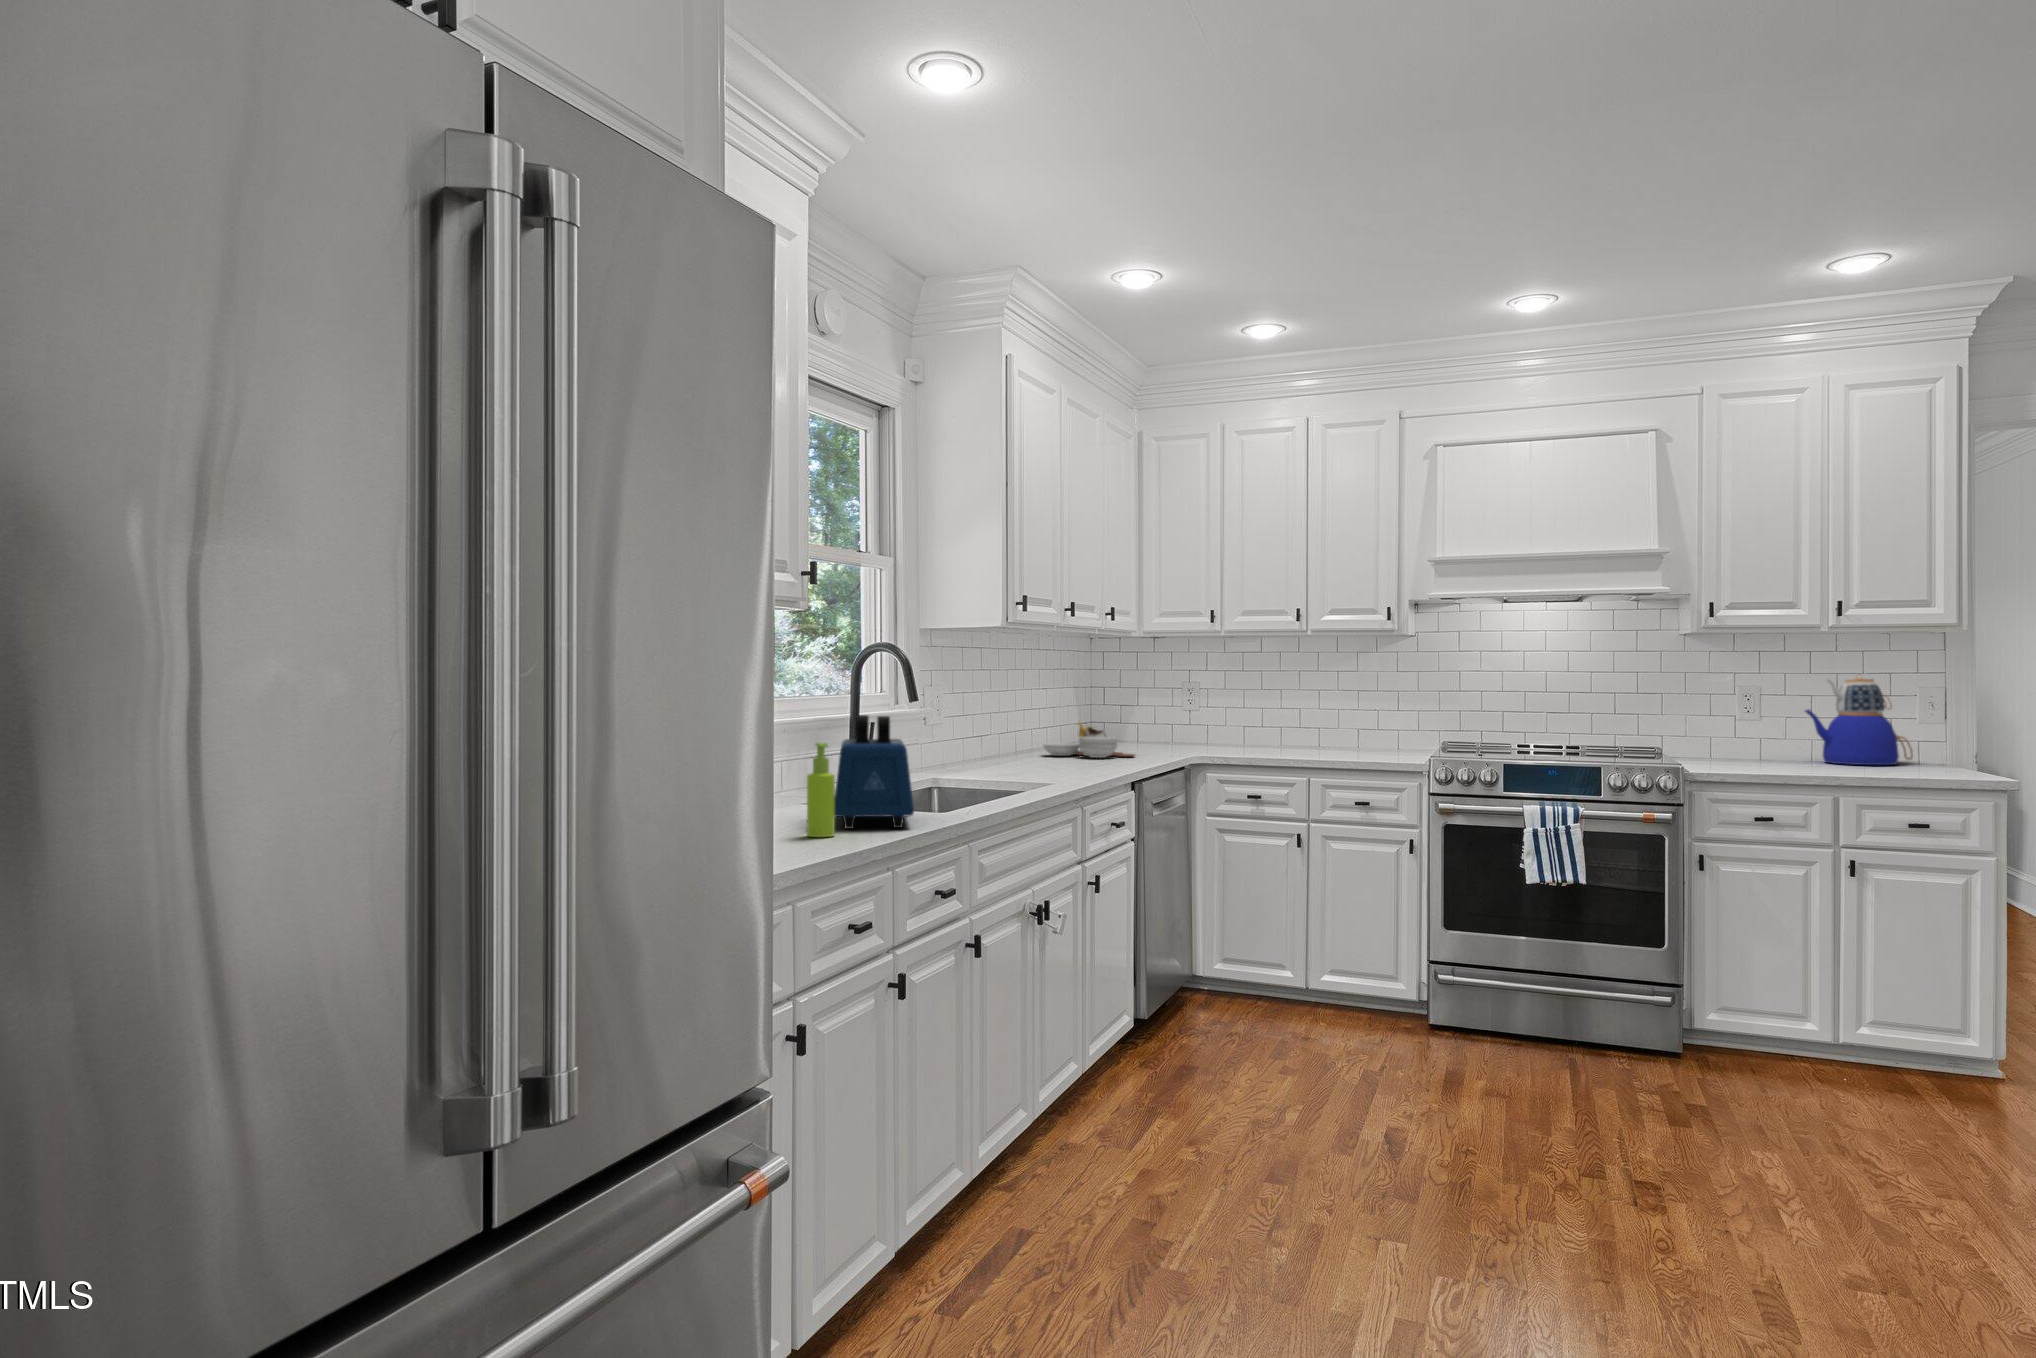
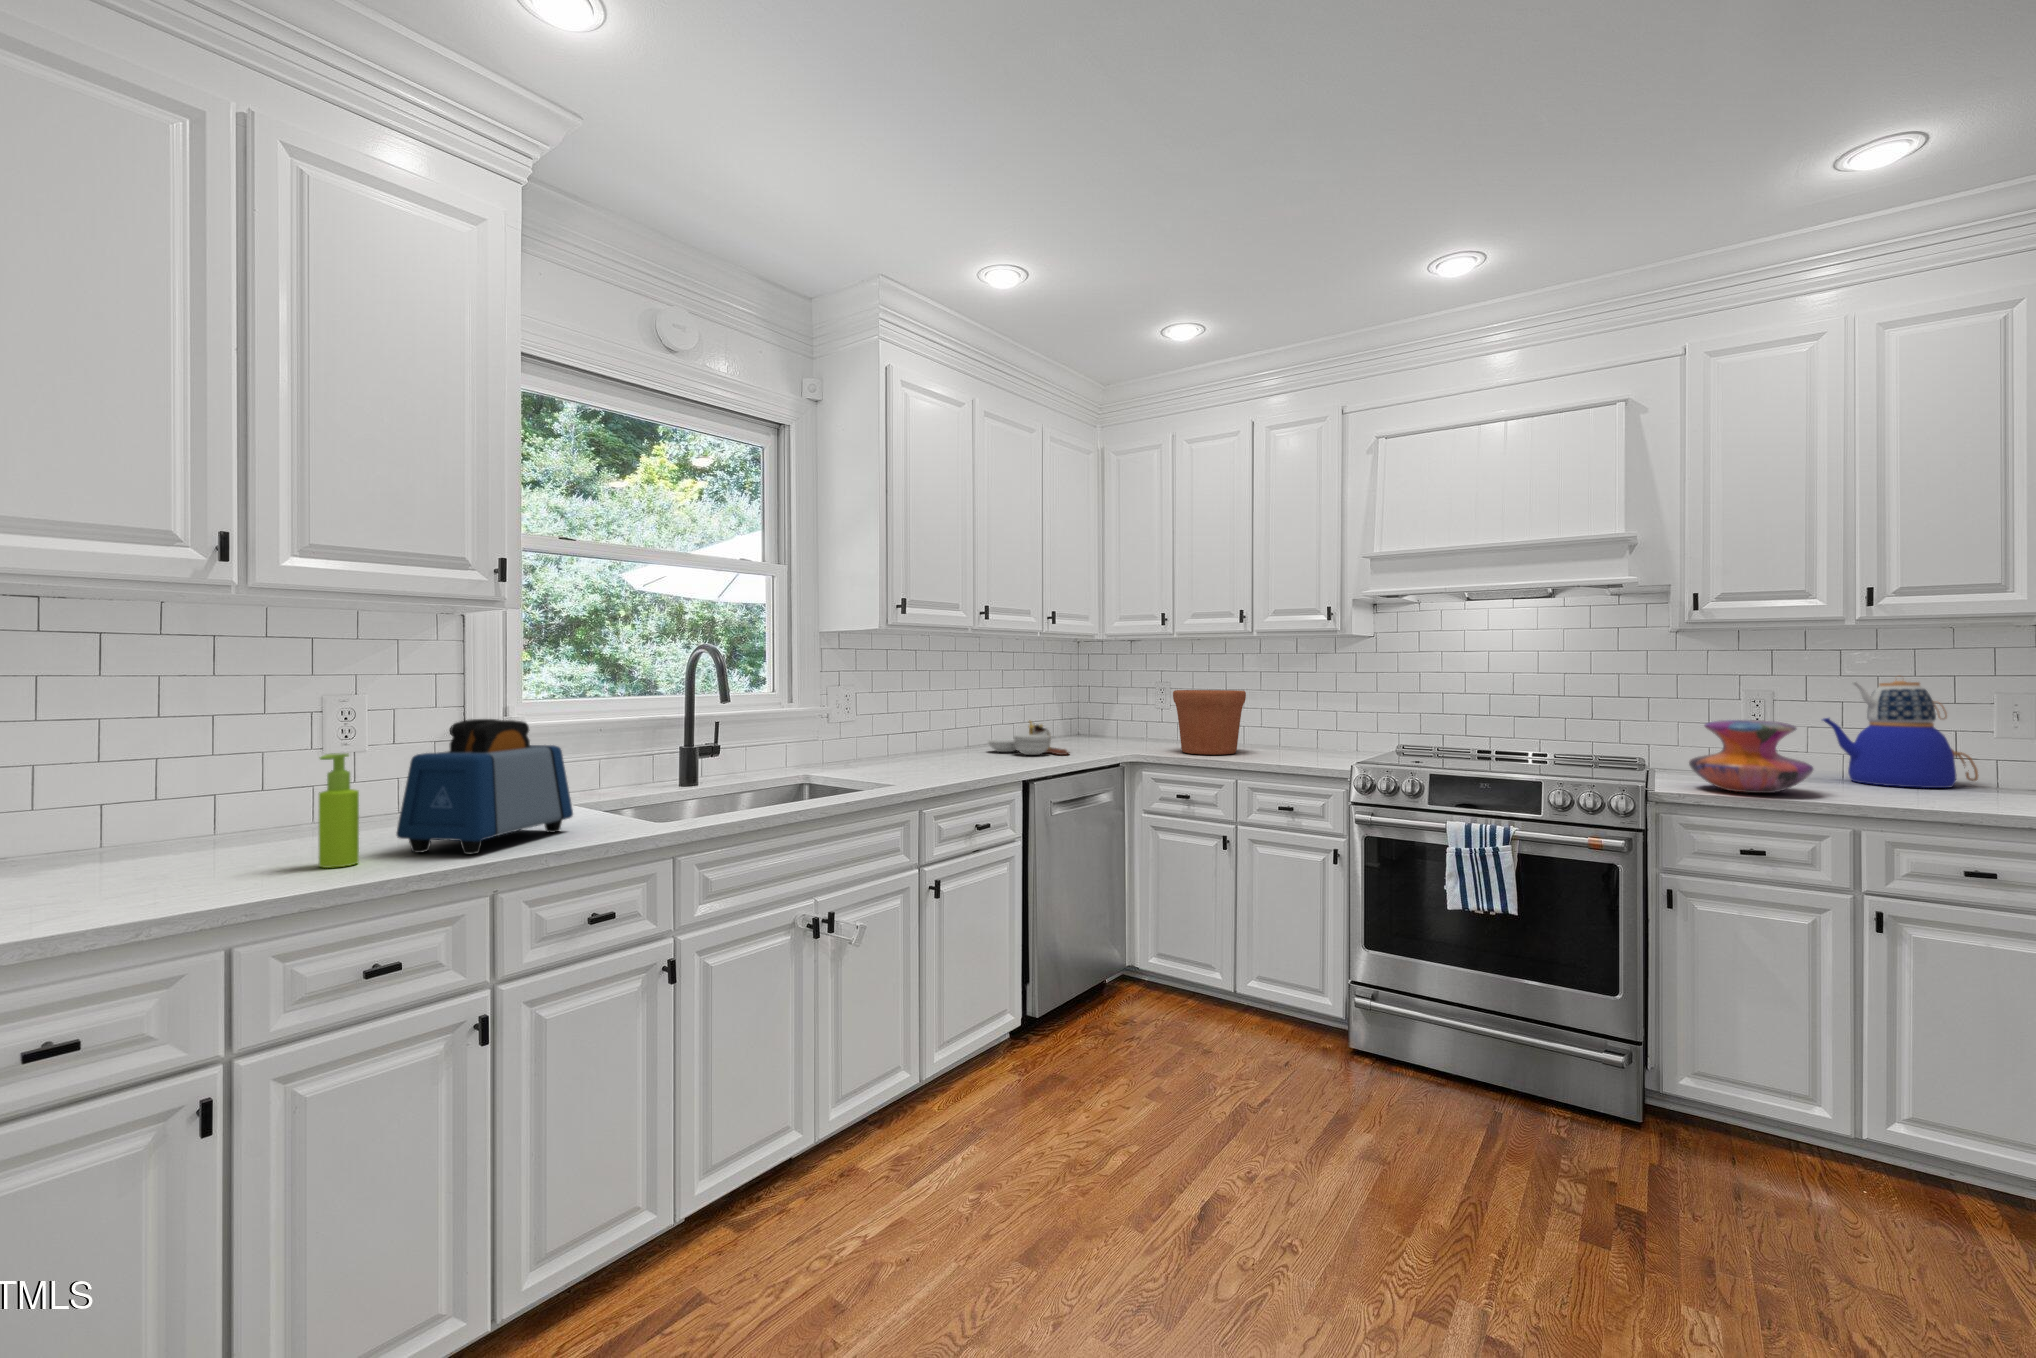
flower pot: none [1229,689,1303,754] -> present [1173,690,1246,755]
decorative vase: none [1713,712,1806,771] -> present [1689,720,1813,793]

